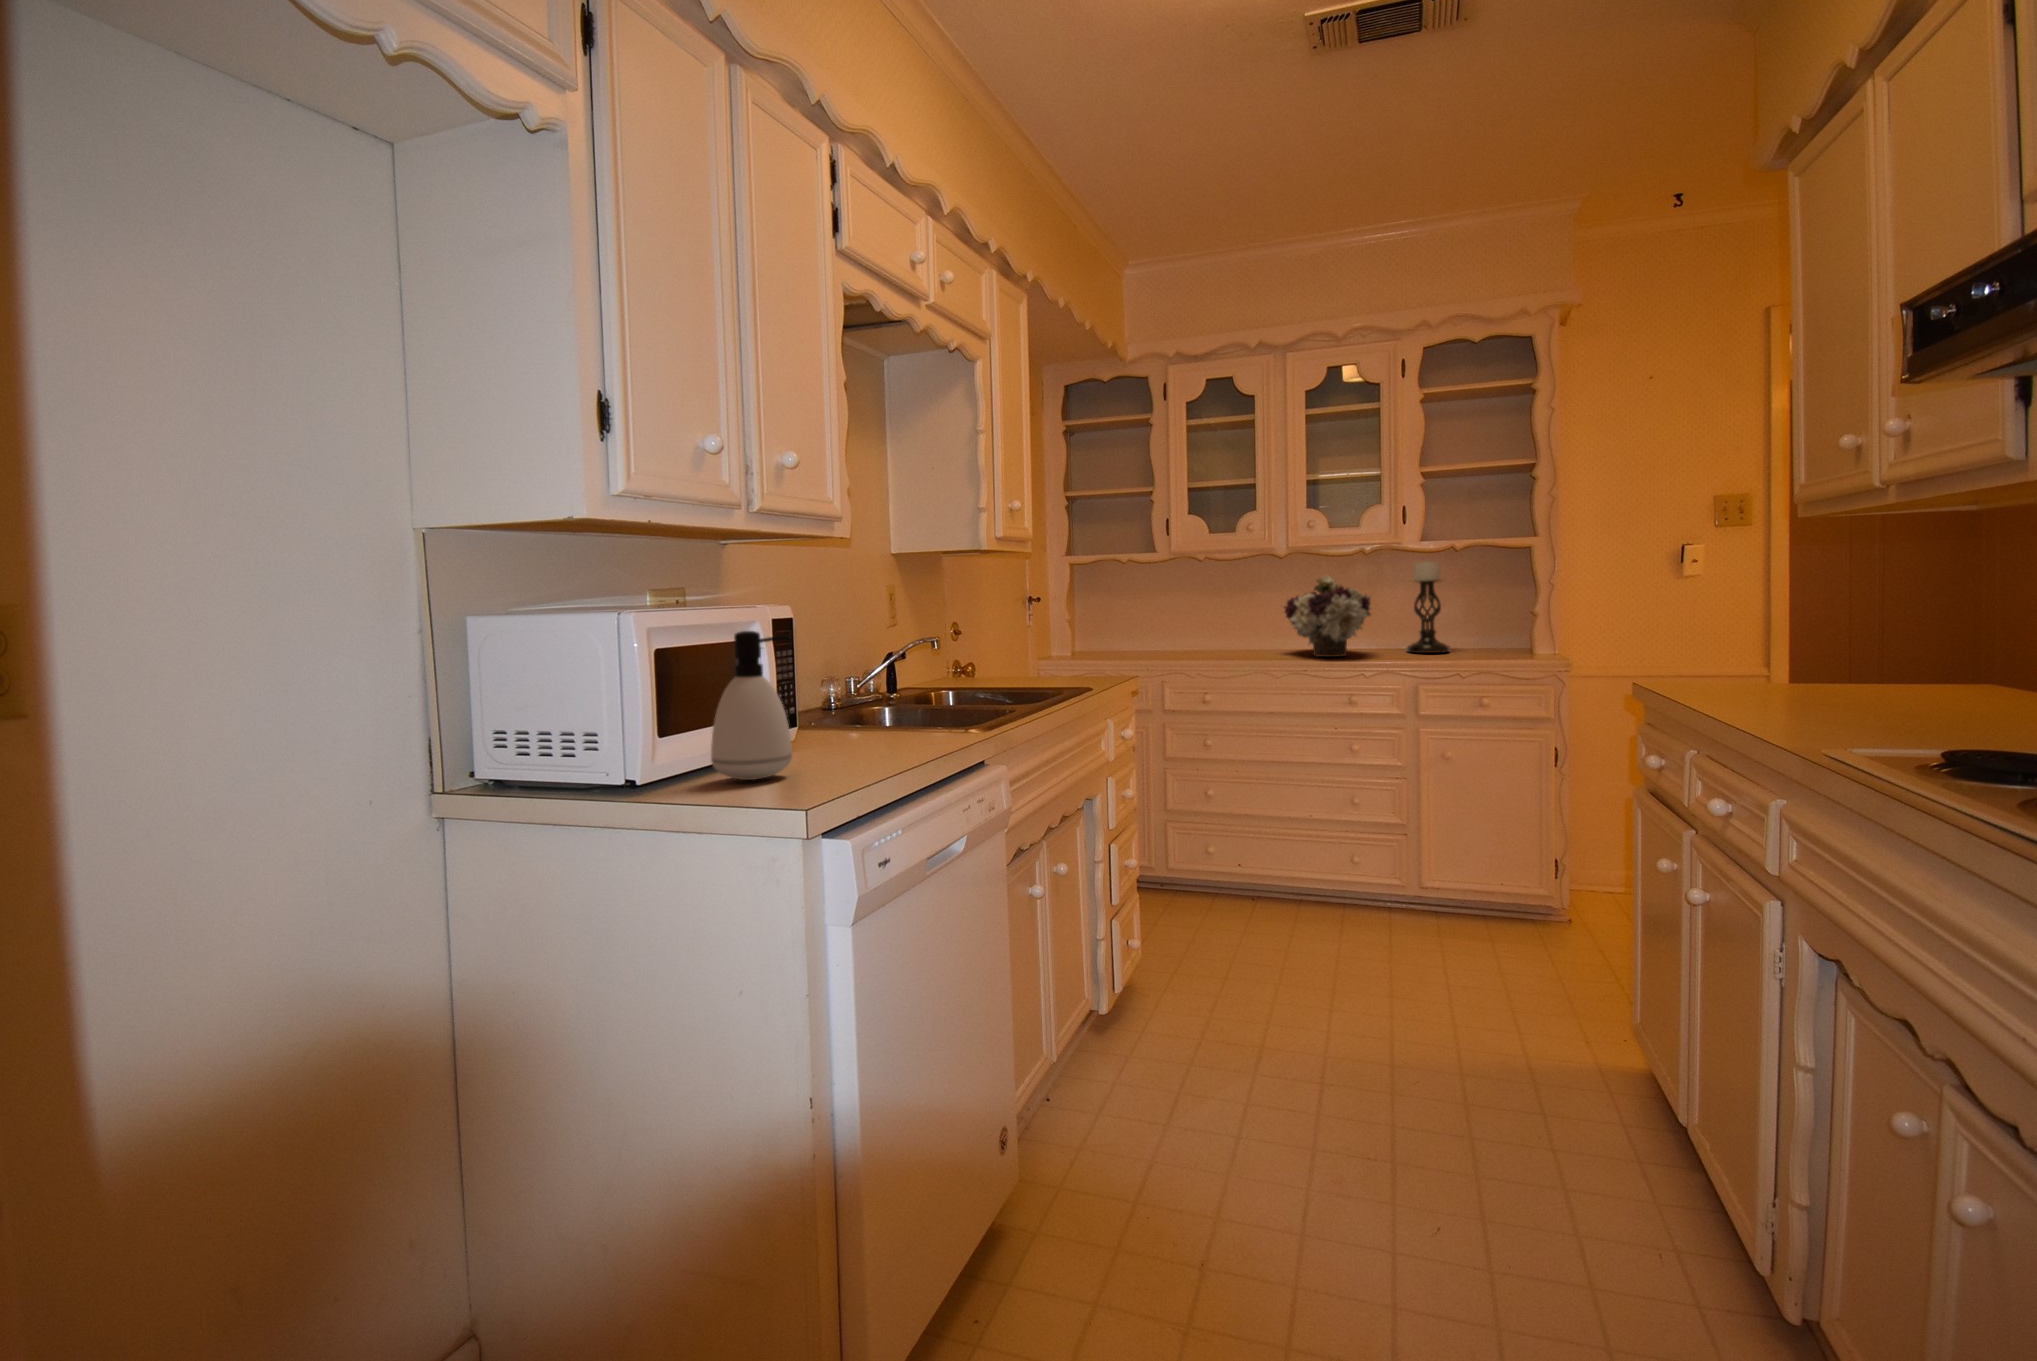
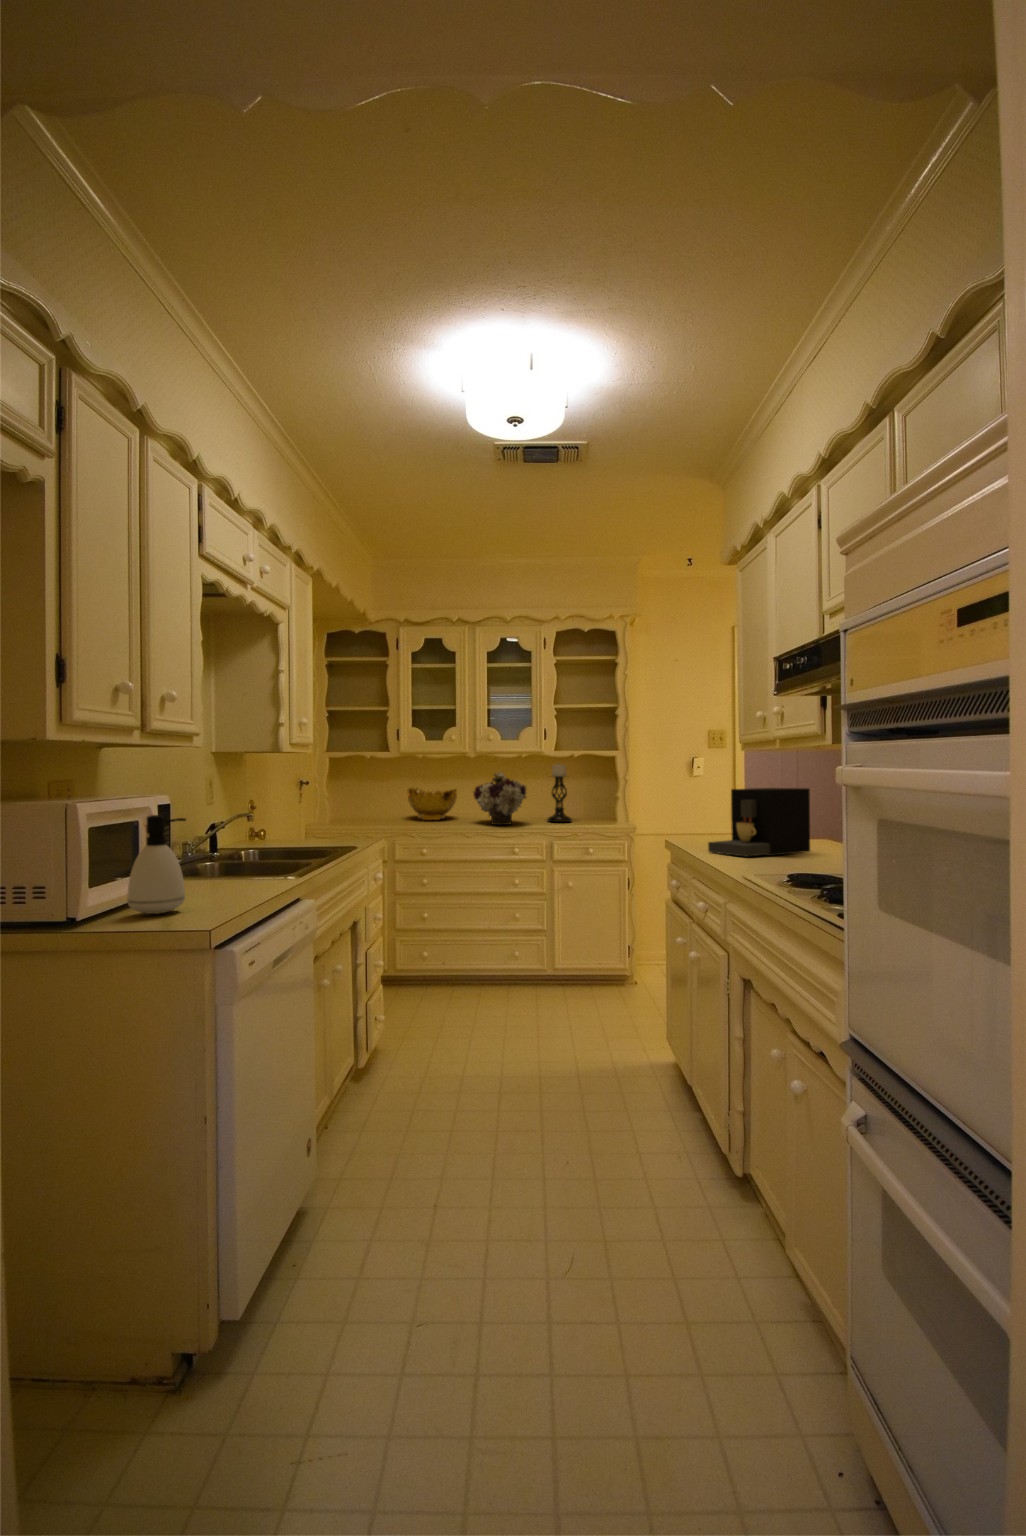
coffee maker: none [1733,580,1982,714] -> present [708,788,810,857]
decorative bowl: none [1184,603,1260,649] -> present [407,788,457,820]

